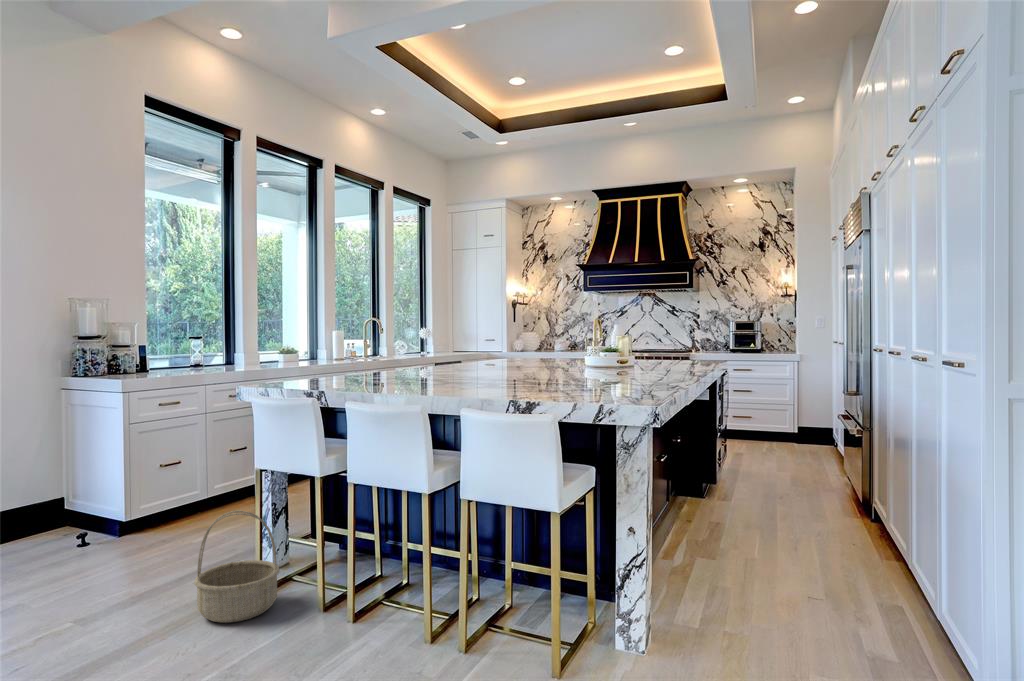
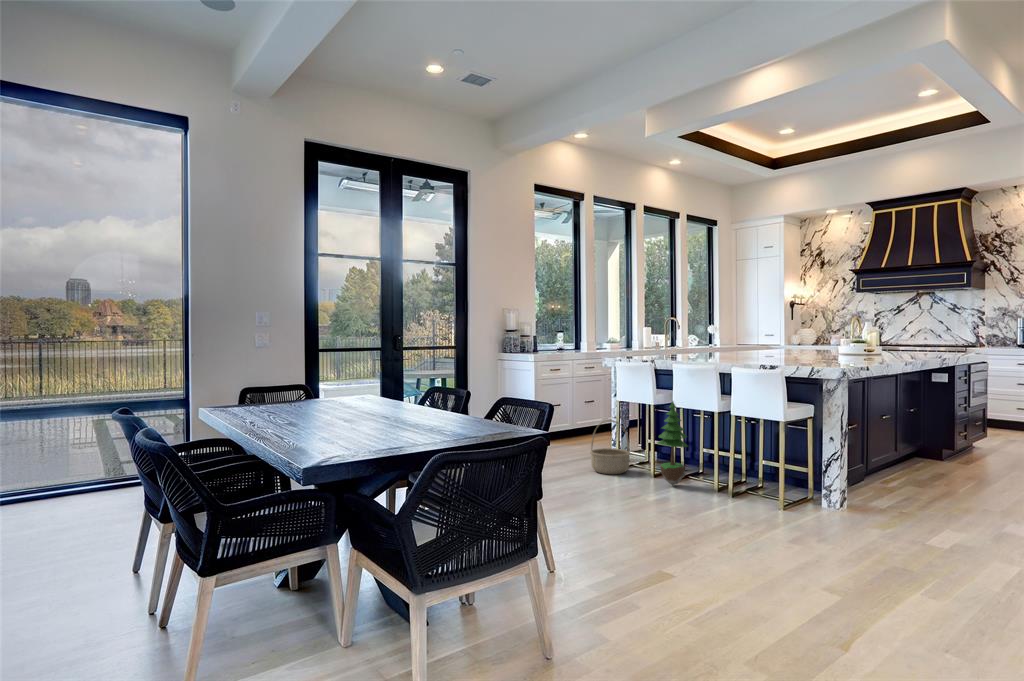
potted tree: none [322,473,385,641] -> present [657,401,688,485]

